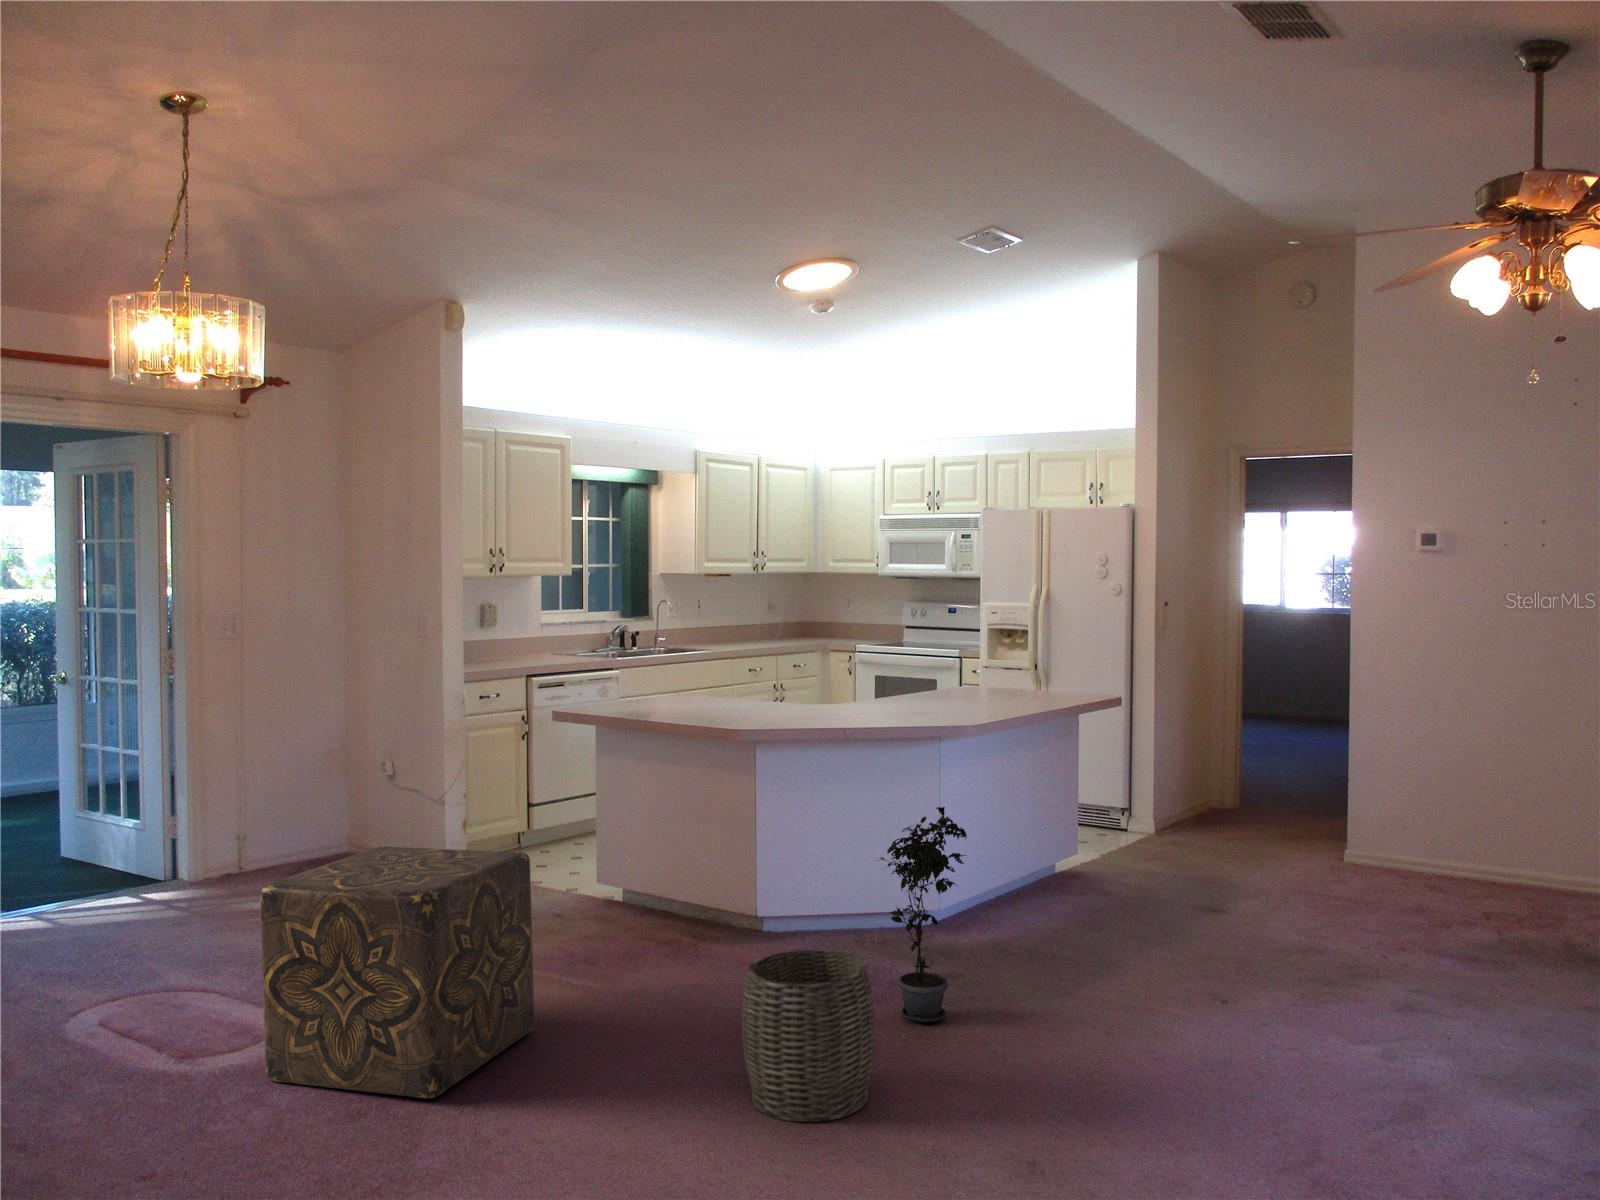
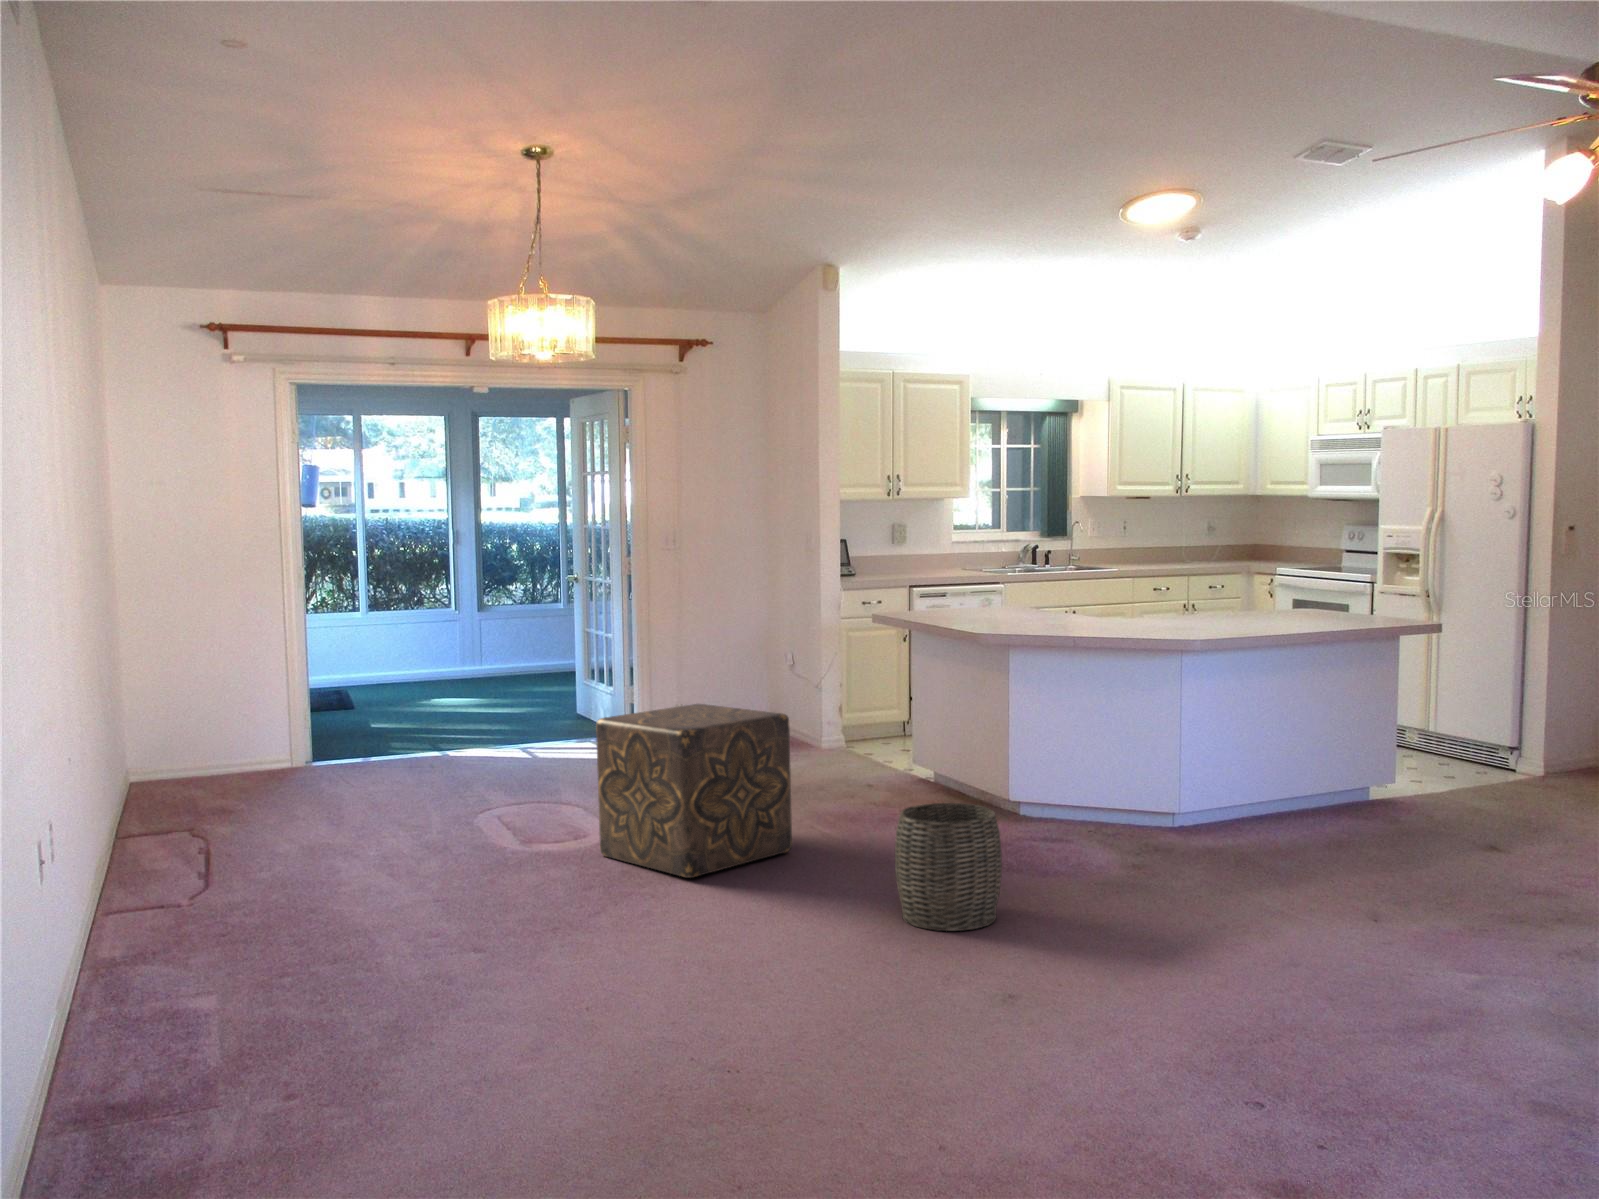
potted plant: present [880,807,967,1024] -> none [1062,702,1142,888]

